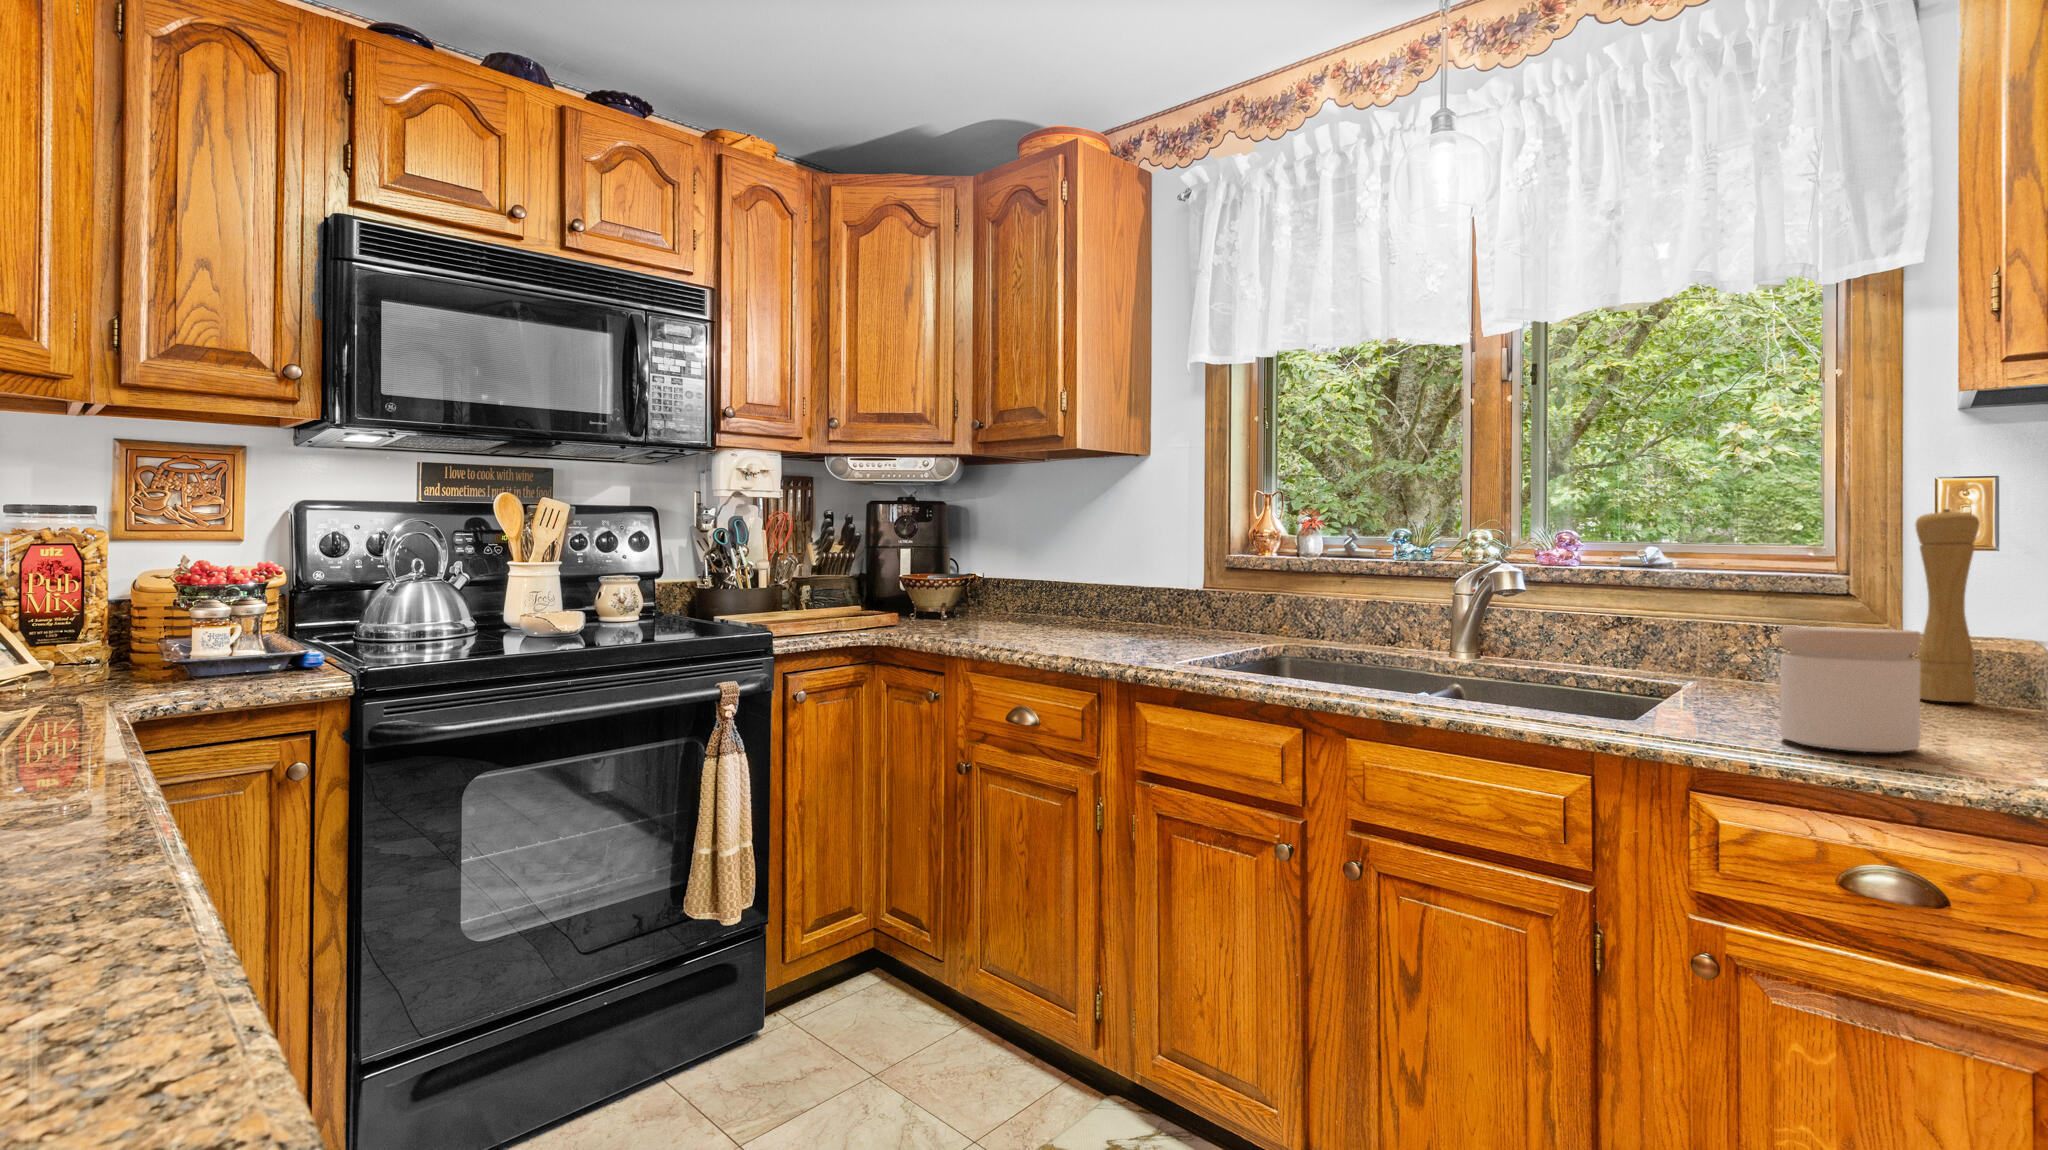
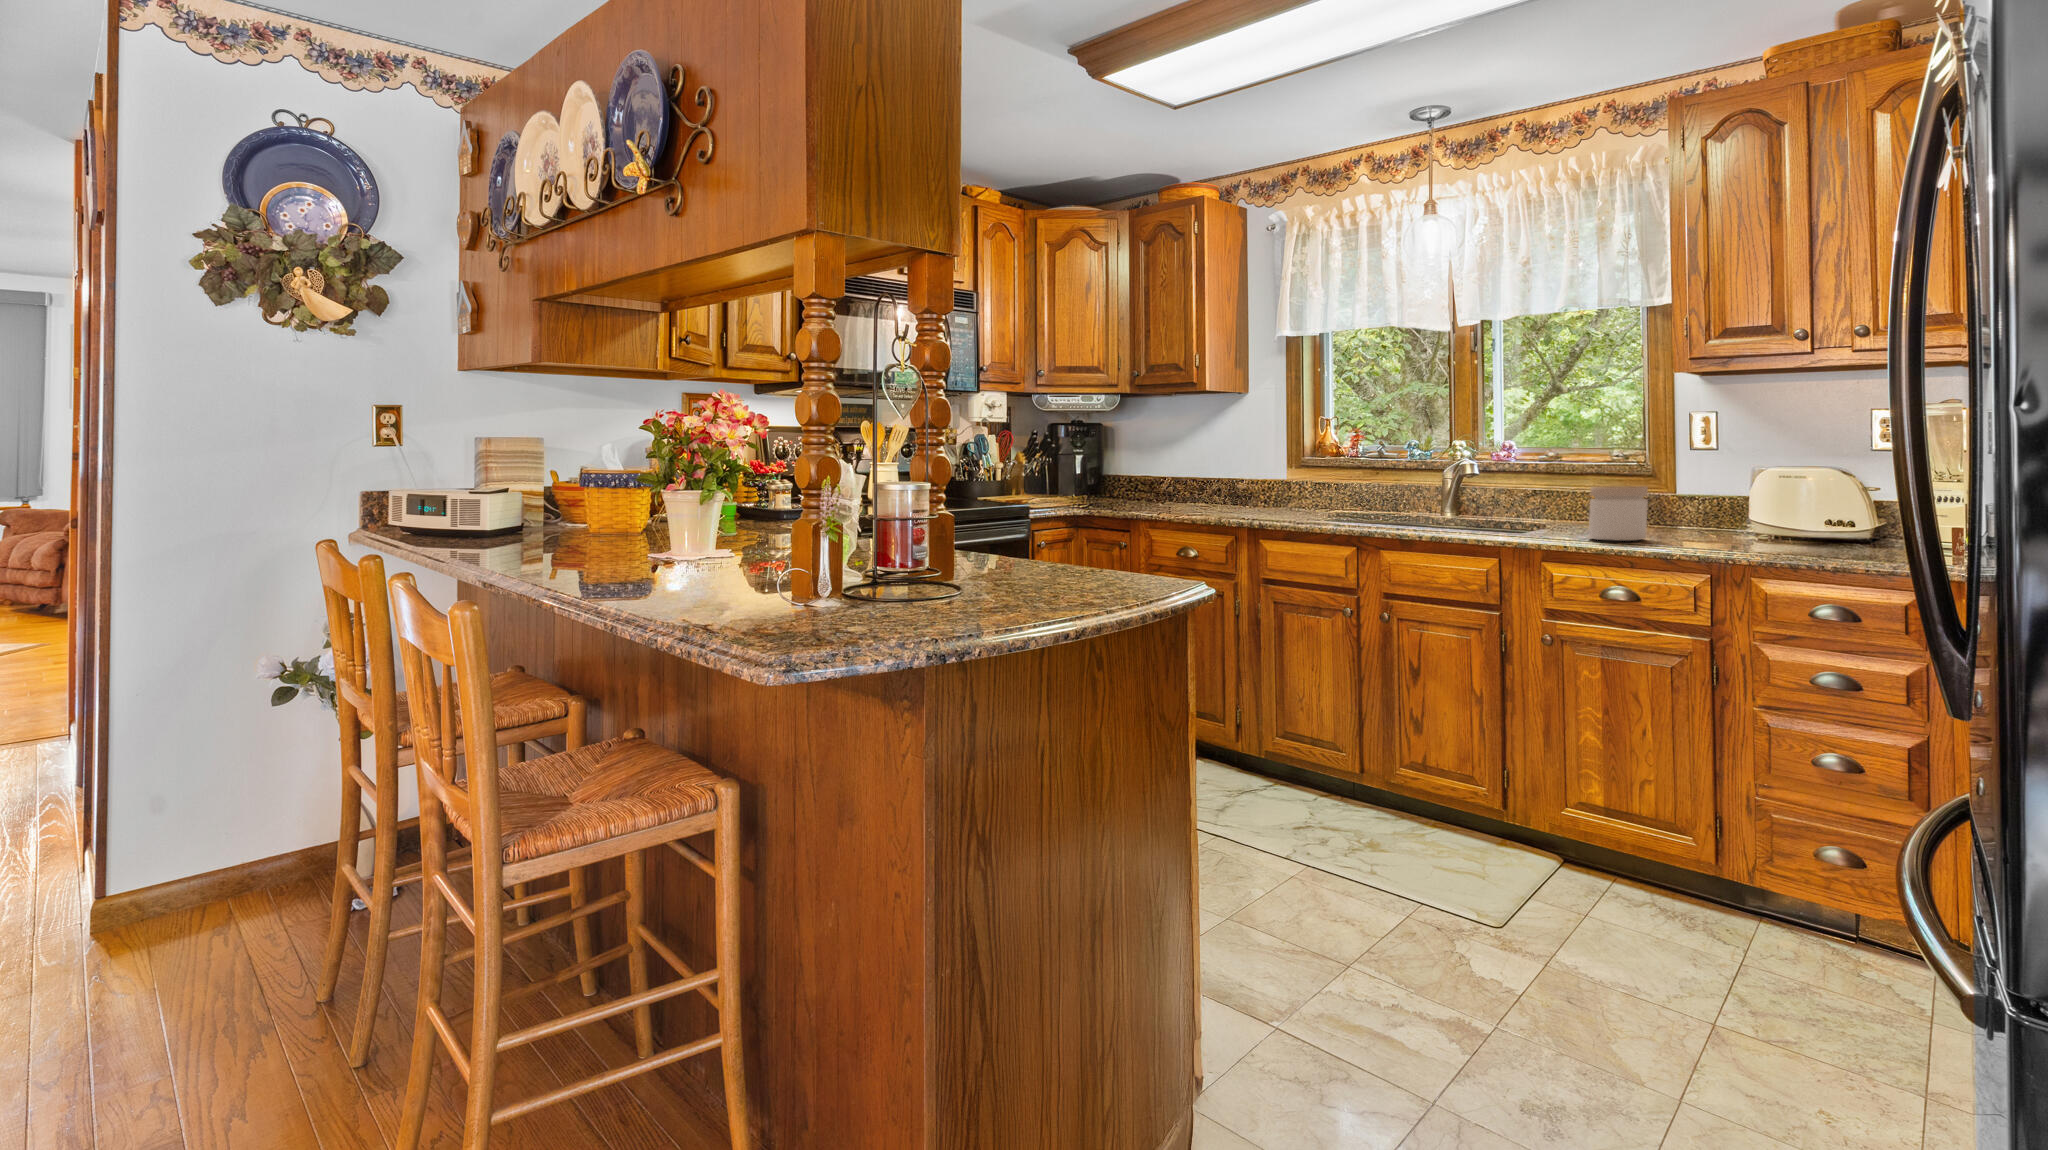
pepper mill: present [1916,509,1980,702] -> none [1672,428,1704,525]

